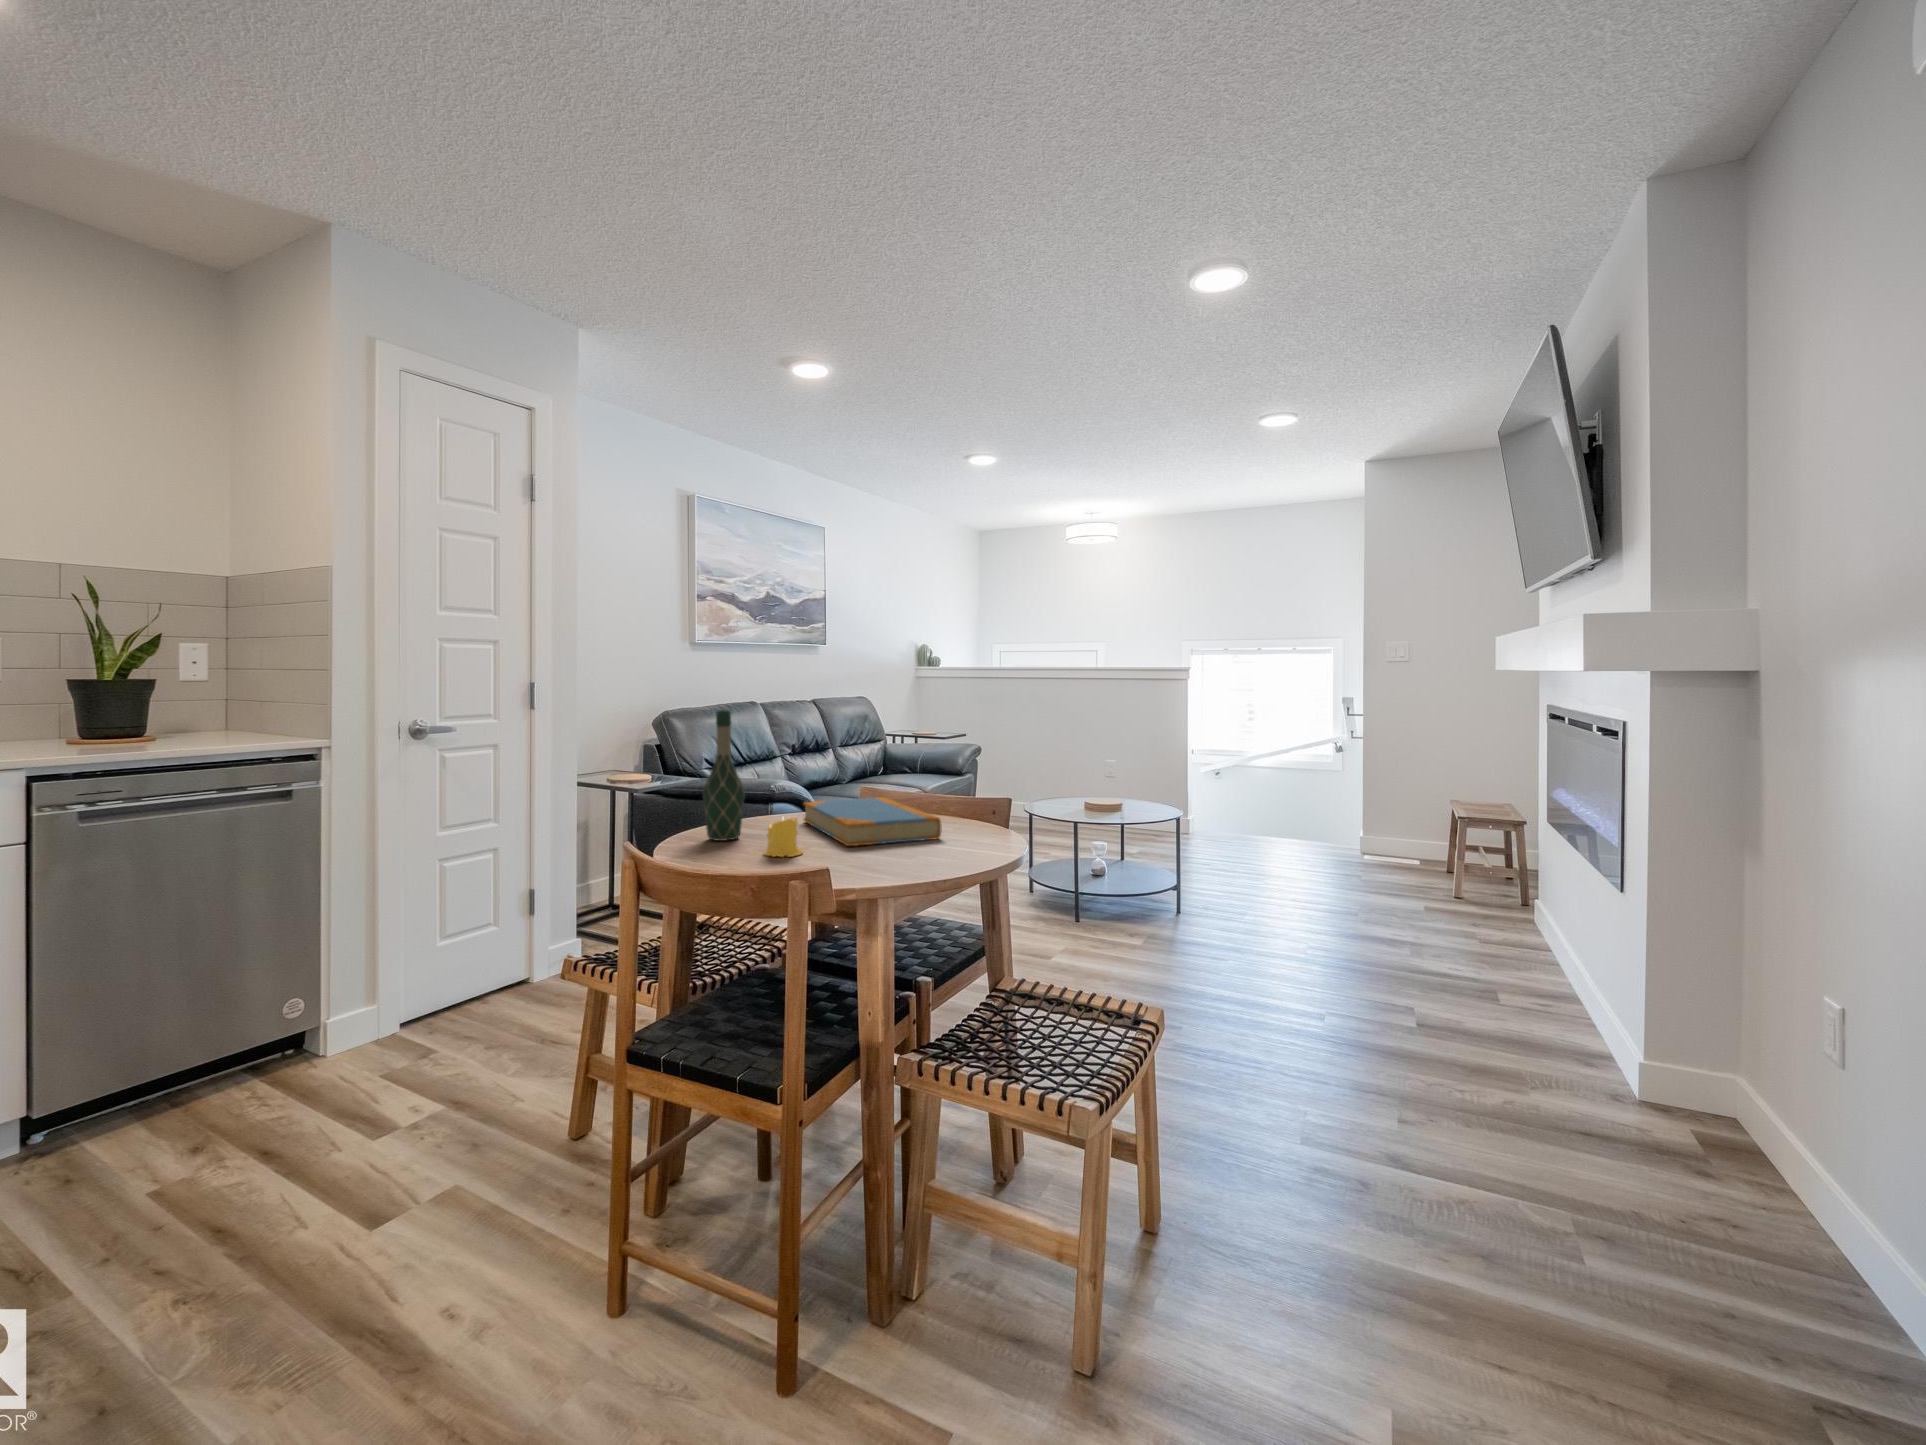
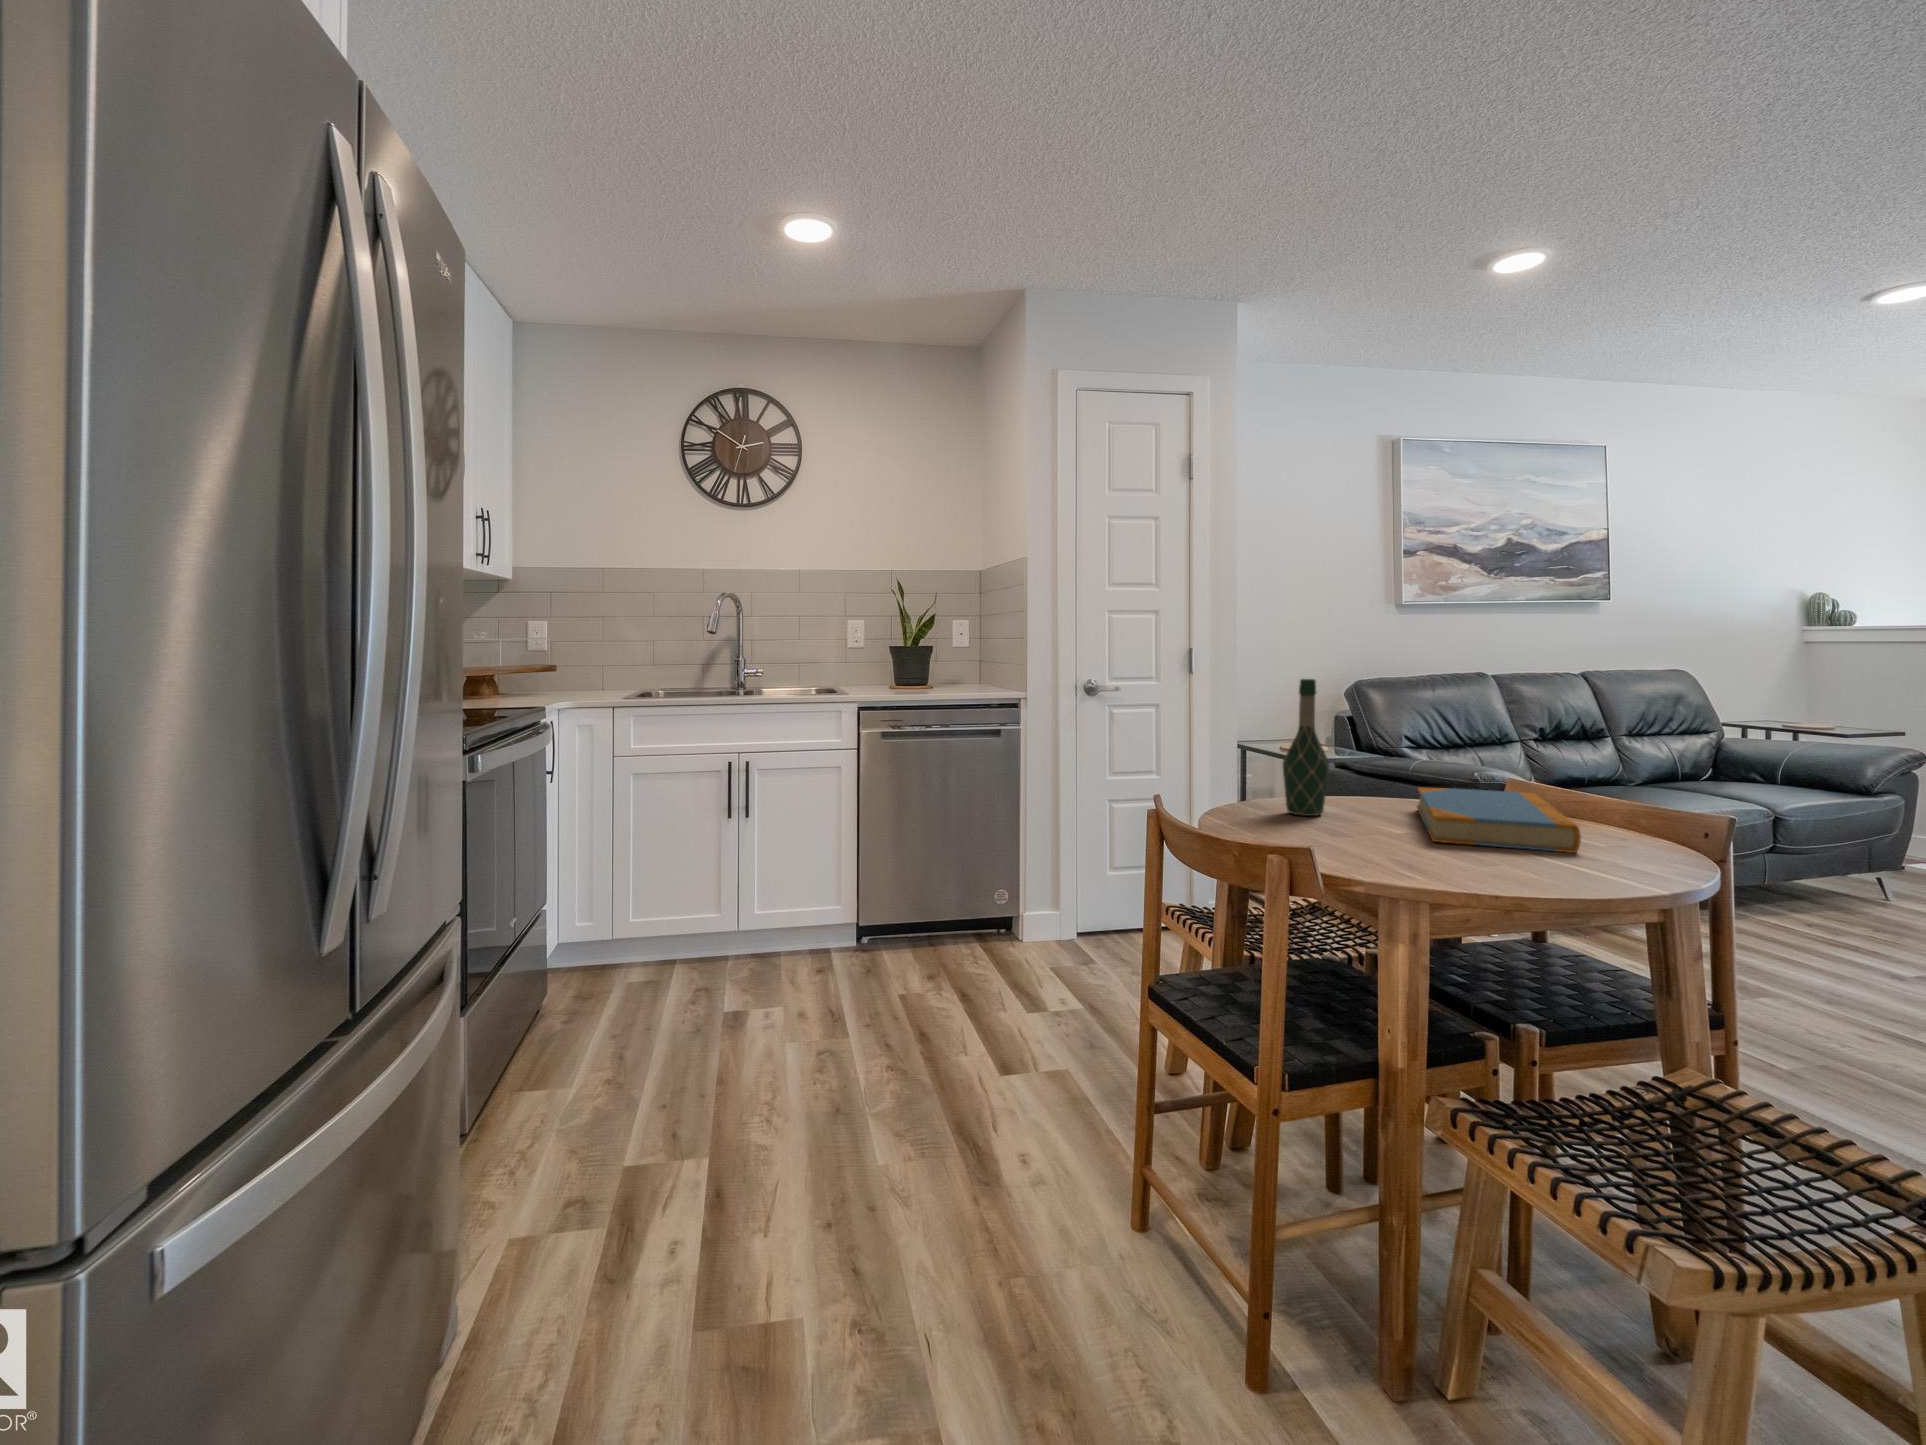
candle: present [763,817,803,857] -> none [1324,795,1373,842]

